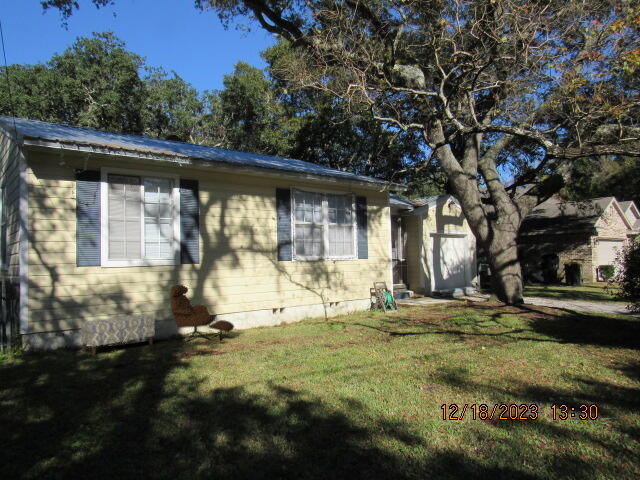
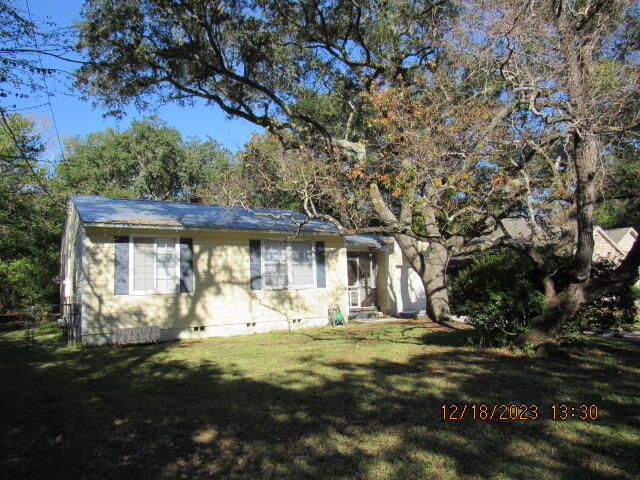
lounge chair: present [171,285,234,341] -> none [171,306,212,343]

